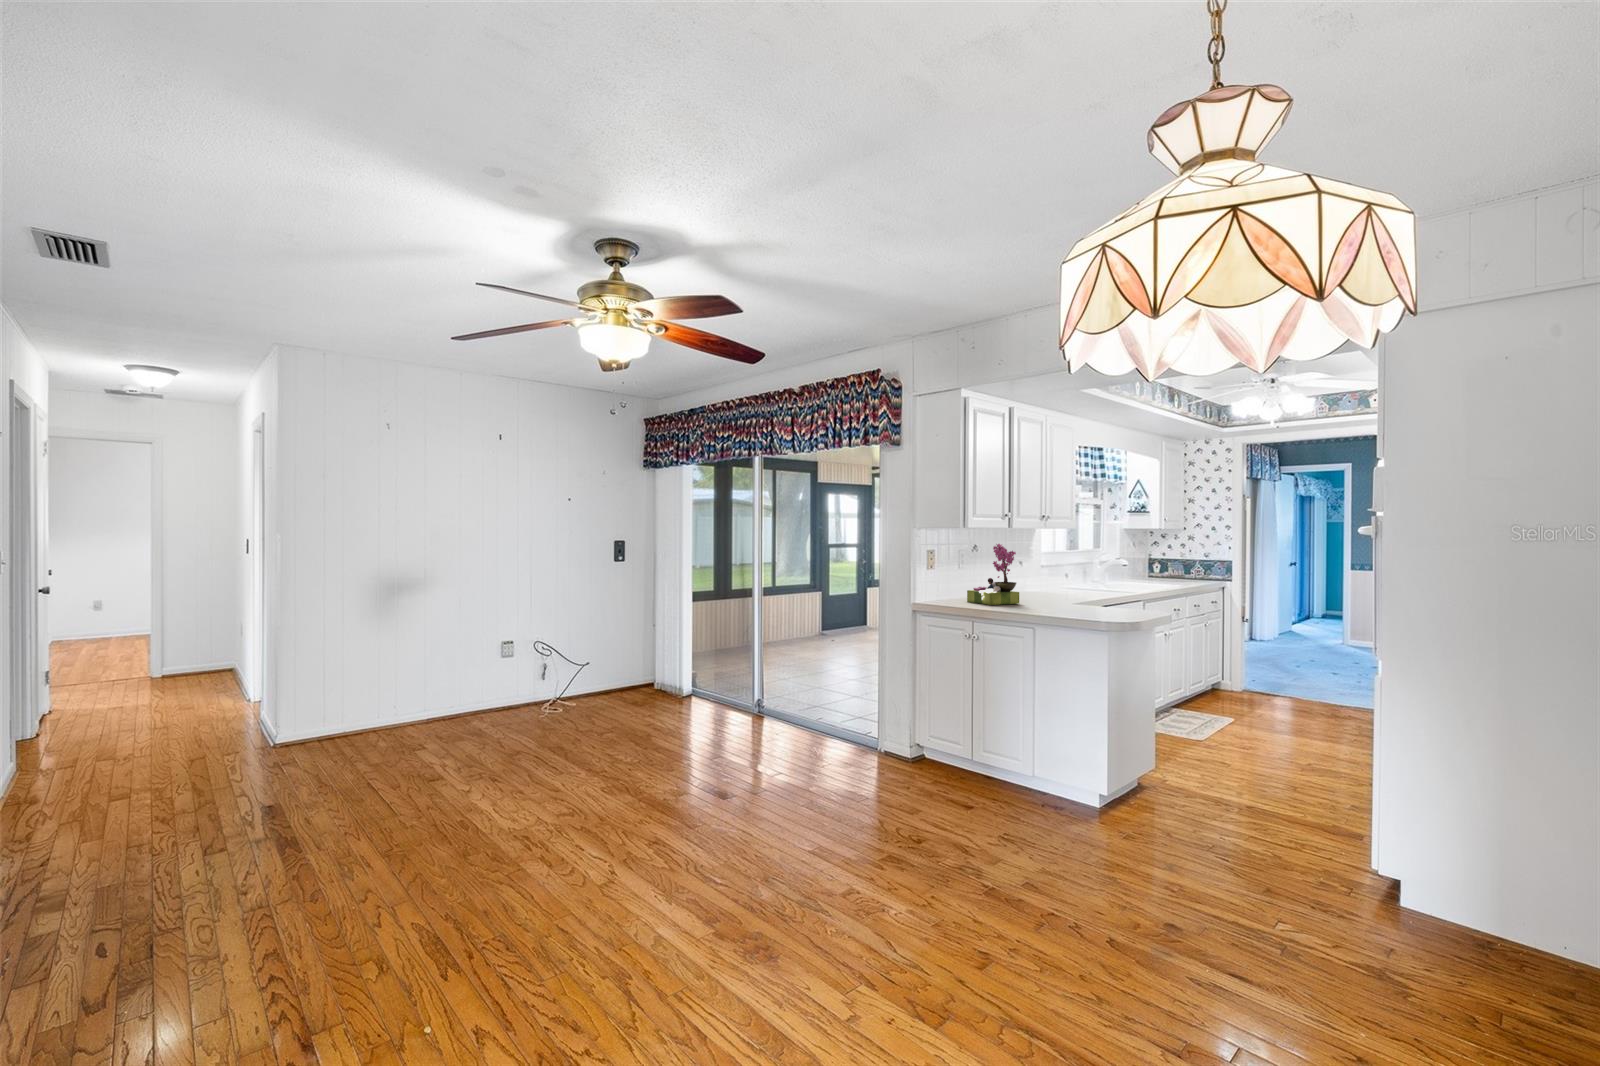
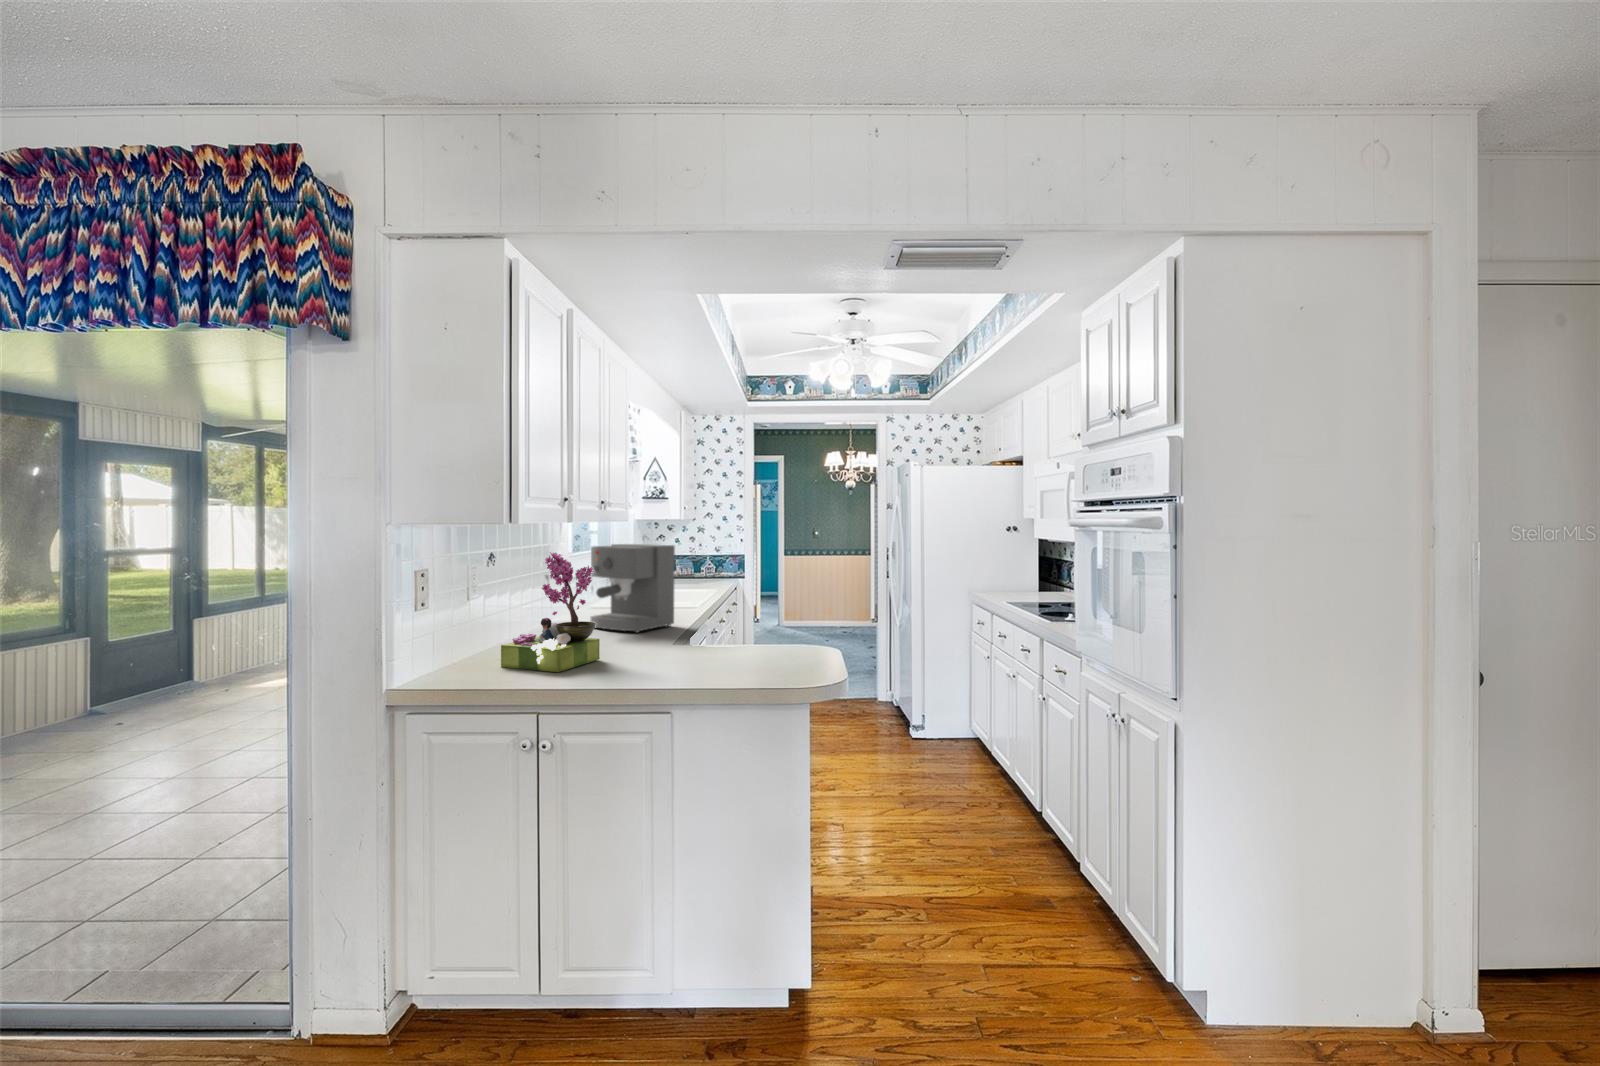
coffee maker: none [1036,543,1096,598] -> present [590,544,675,633]

